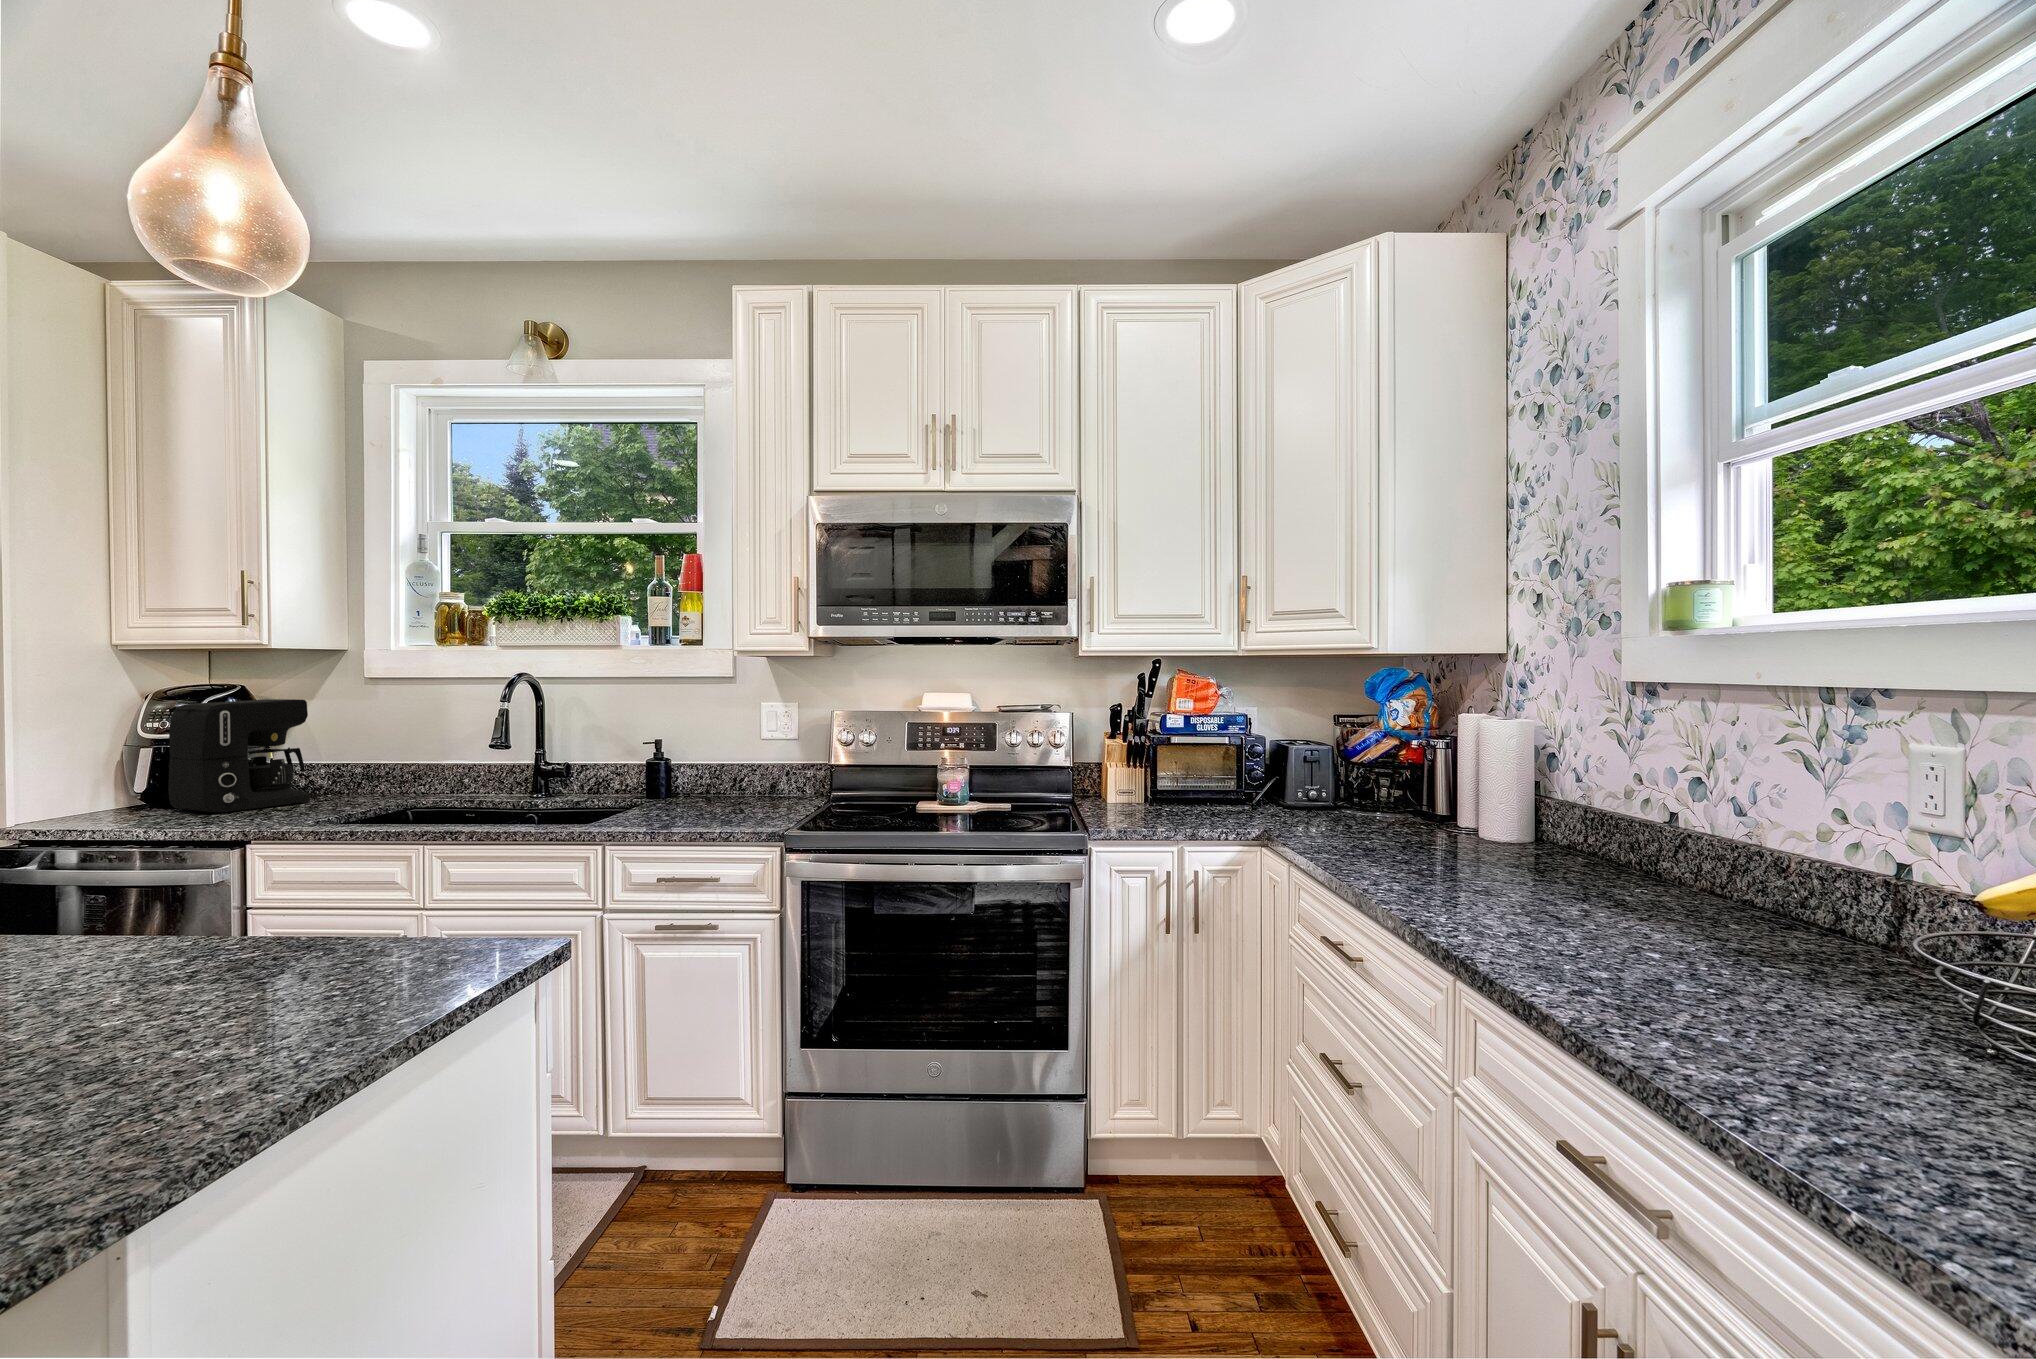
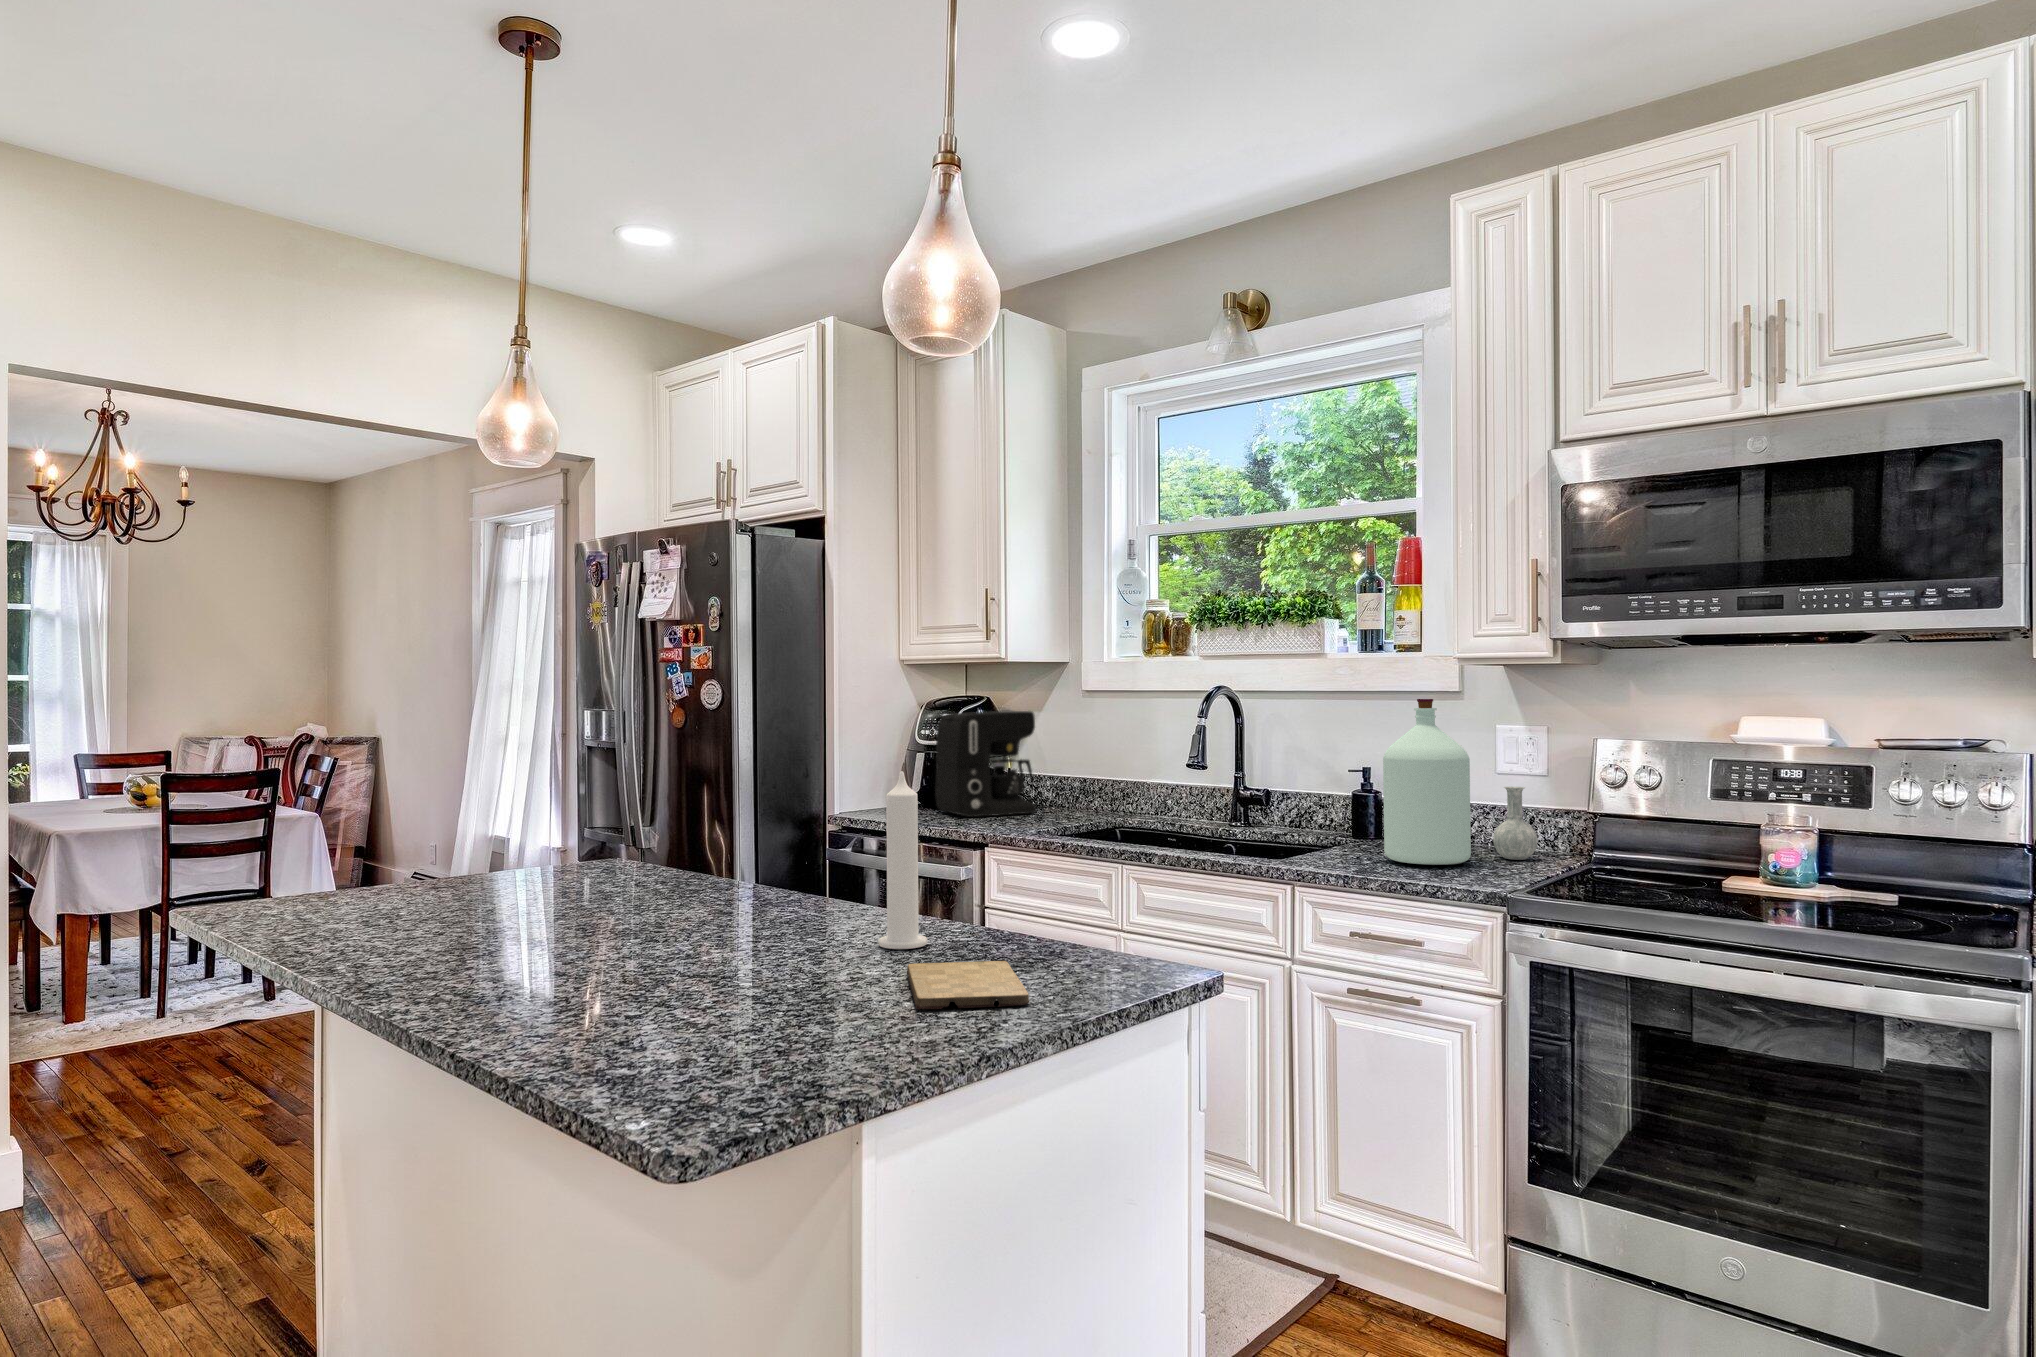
bottle: none [678,683,793,814] -> present [1383,699,1538,865]
candle: none [114,774,194,985] -> present [878,771,927,949]
cutting board: none [170,971,361,1056] -> present [907,961,1029,1009]

